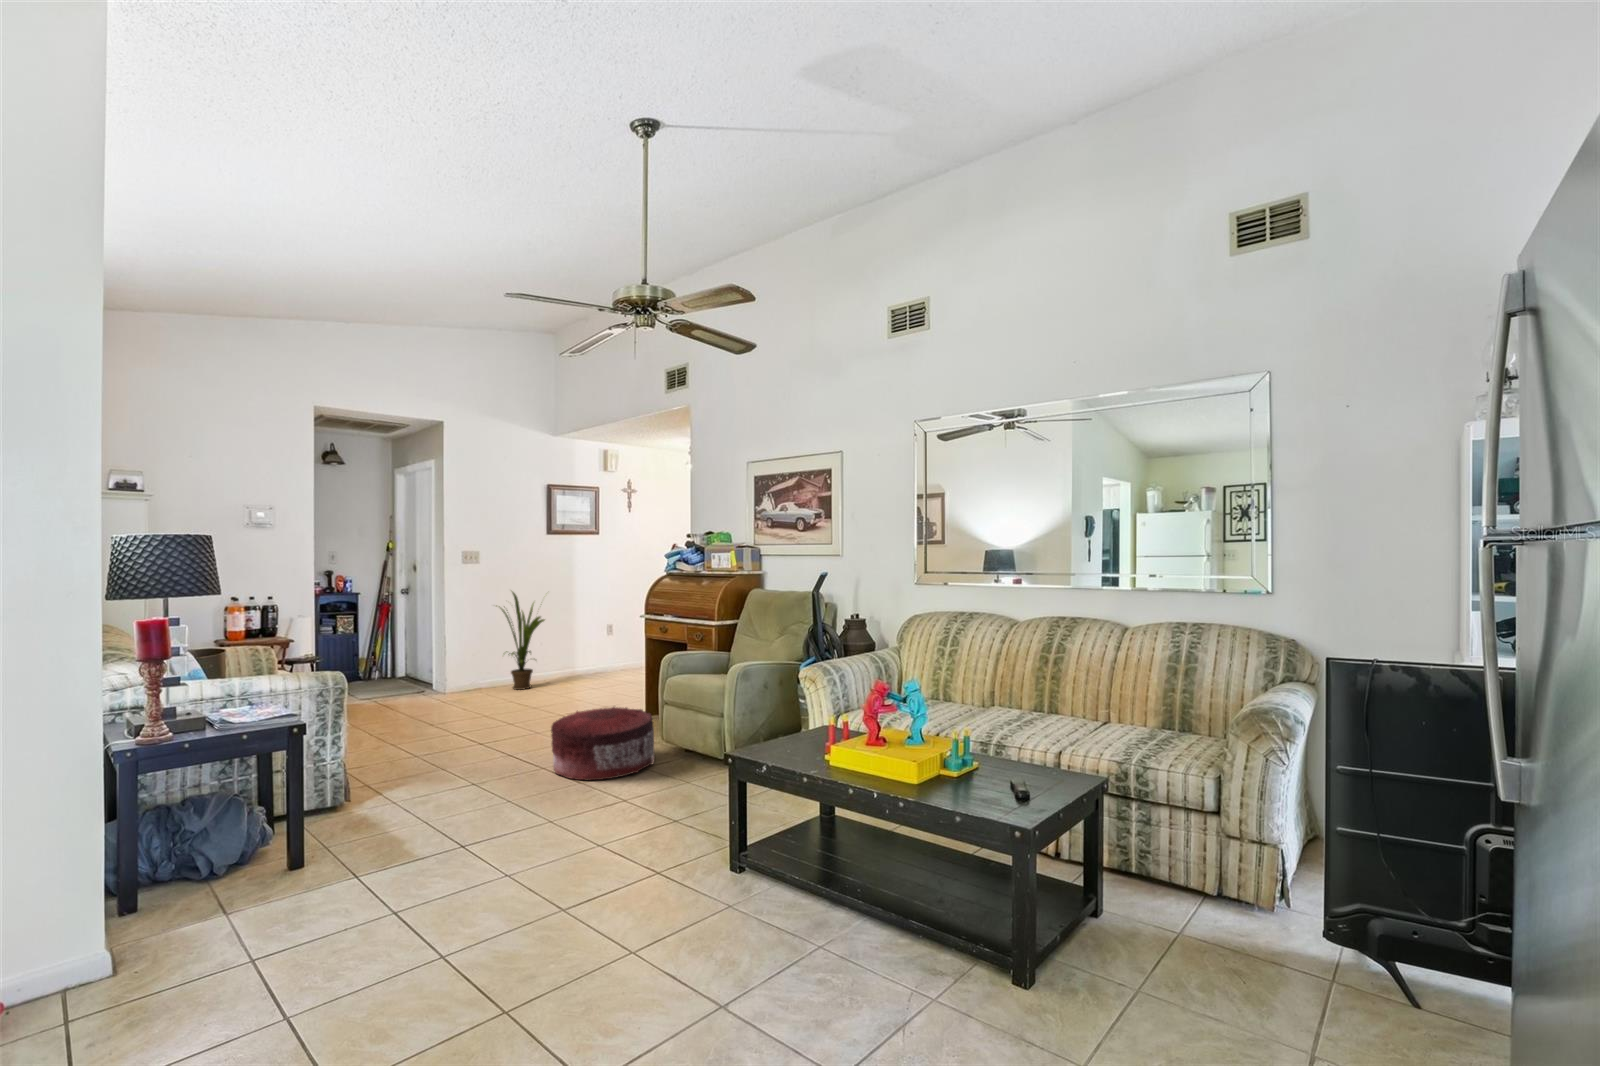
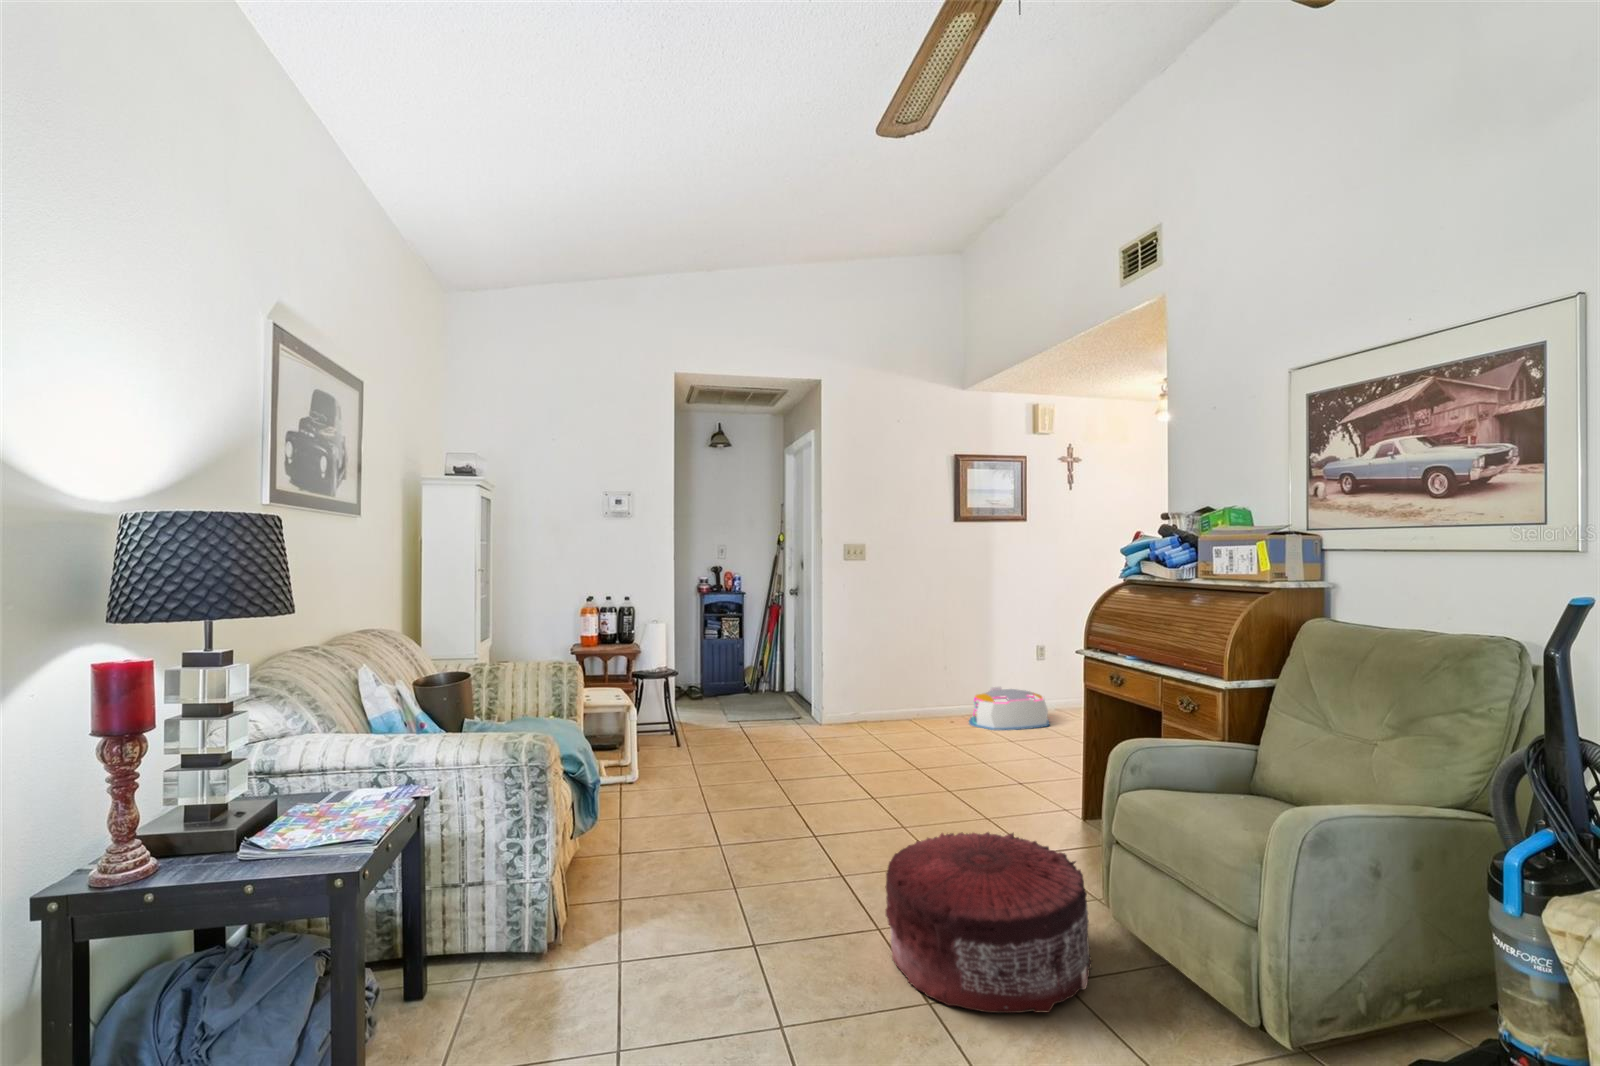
house plant: present [499,592,544,690] -> none [871,595,949,735]
storage bin: none [561,652,617,682] -> present [969,687,1049,730]

